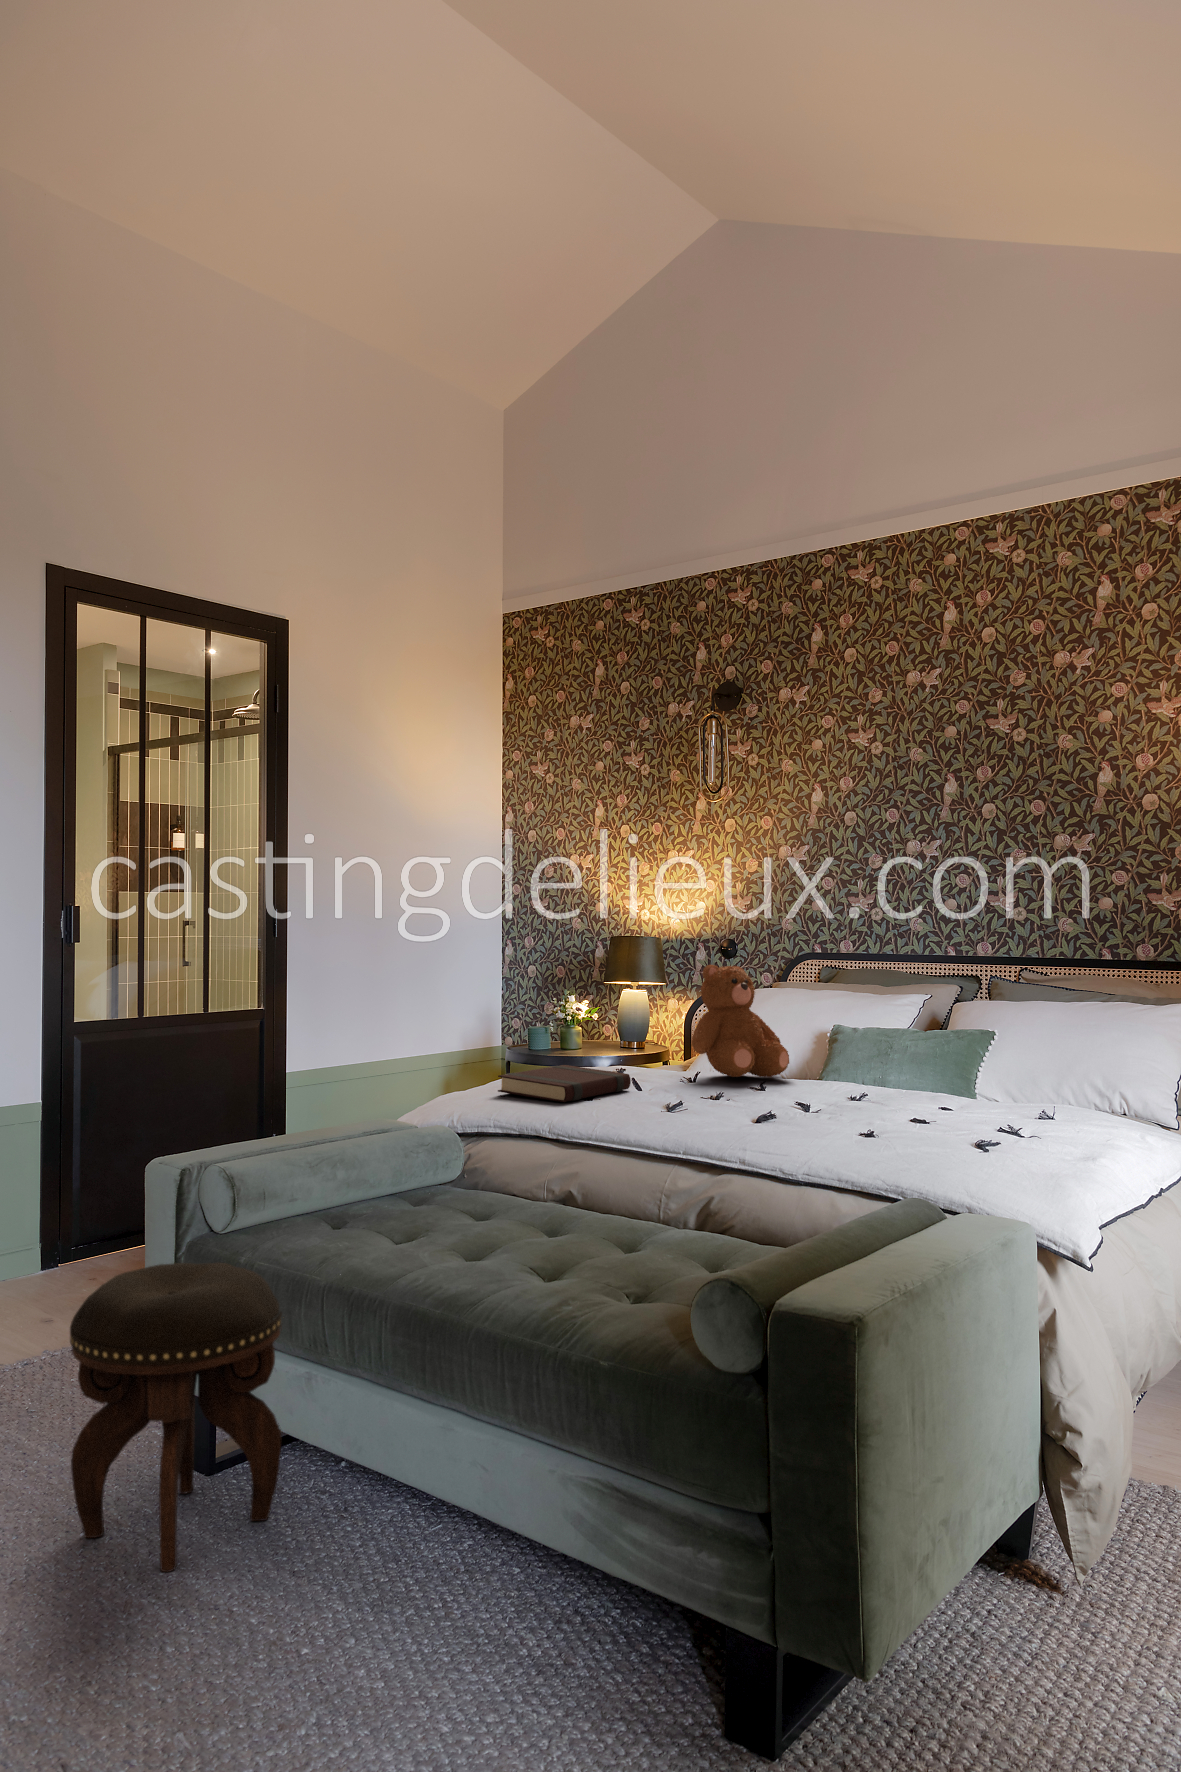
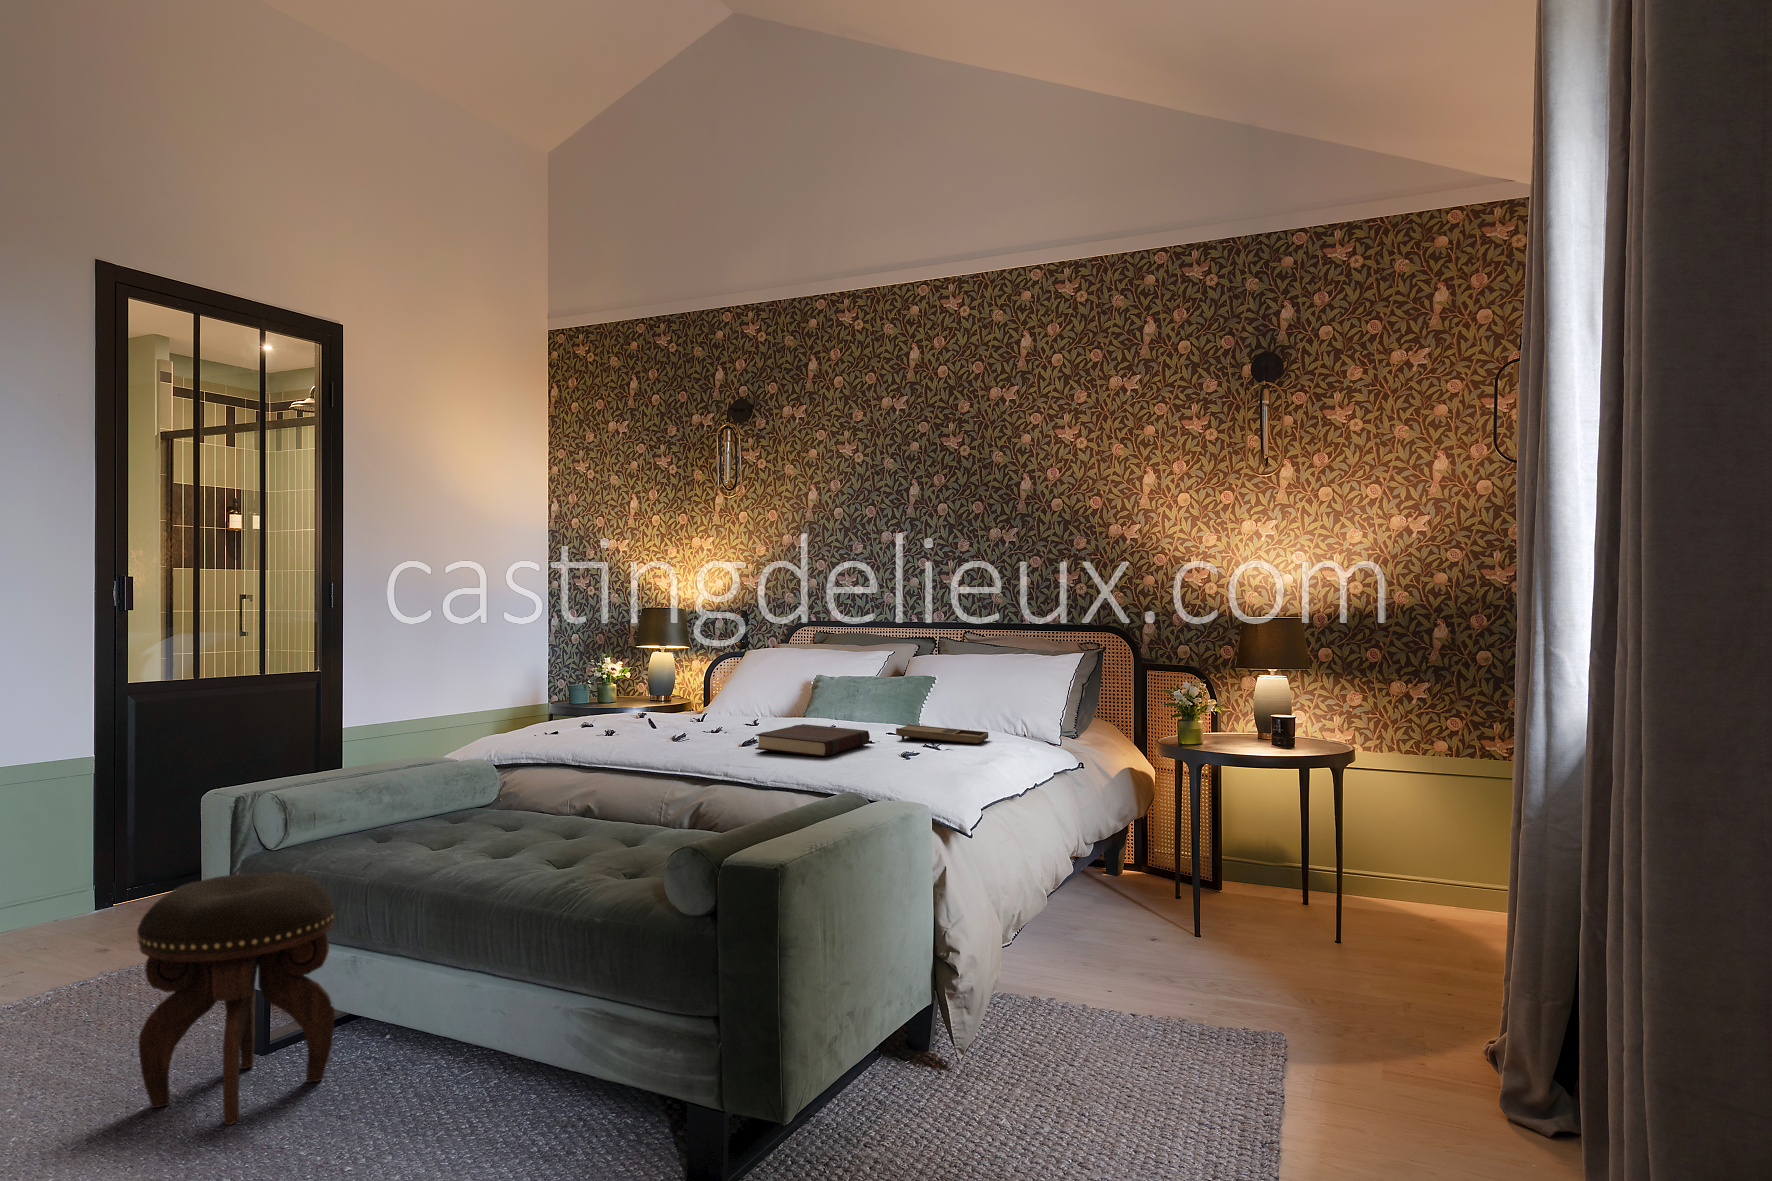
teddy bear: present [692,965,789,1077] -> none [699,628,779,719]
book: present [498,1065,631,1102] -> present [755,724,870,757]
tray: none [953,1095,1081,1125] -> present [896,724,989,744]

